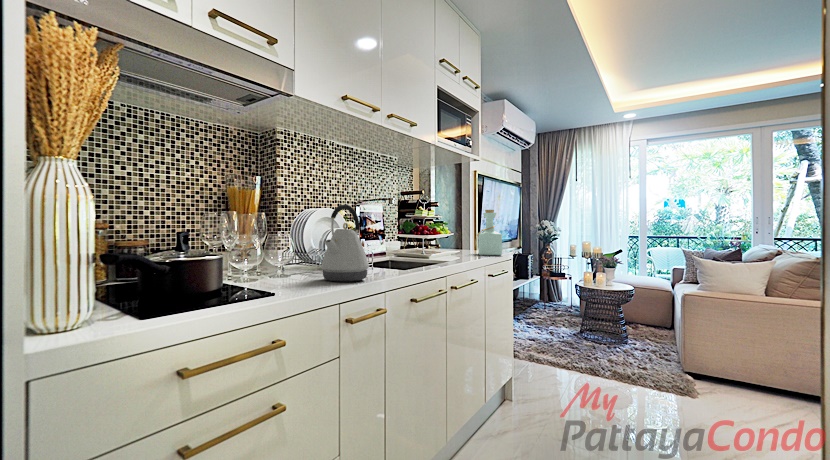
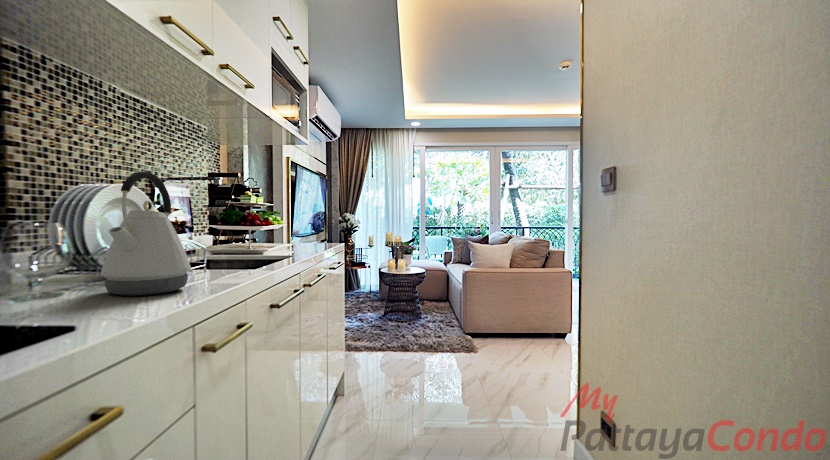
bottle: present [475,210,502,255] -> none [299,197,330,246]

